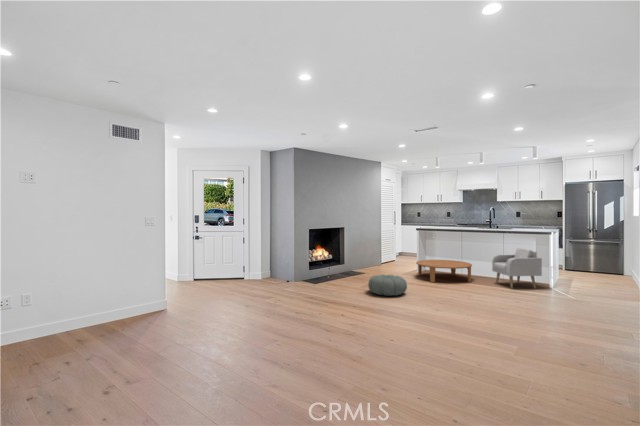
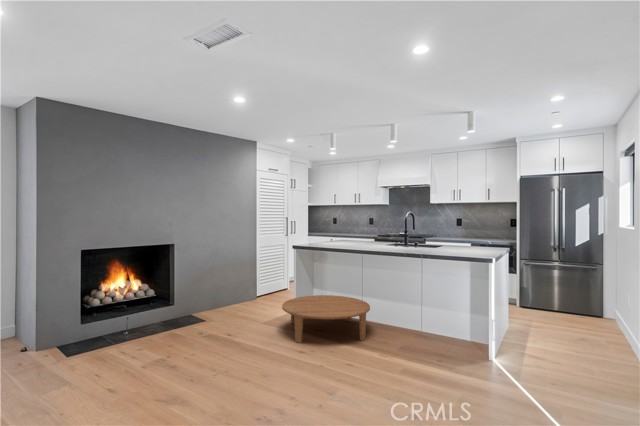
armchair: present [492,248,542,289] -> none [399,282,476,360]
pouf: present [368,275,407,296] -> none [136,340,218,395]

